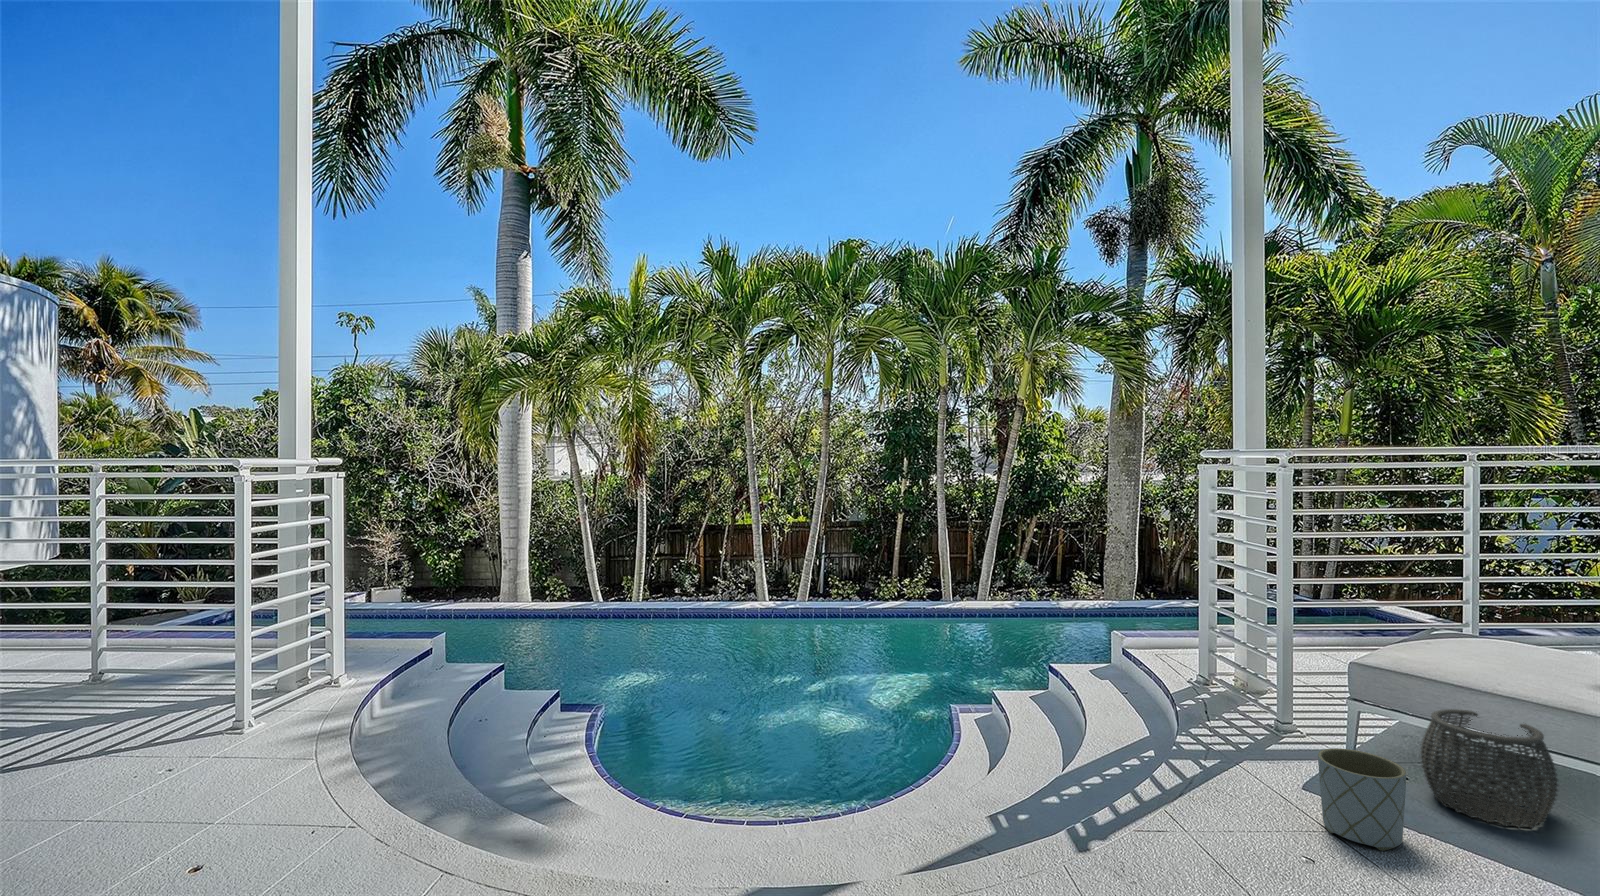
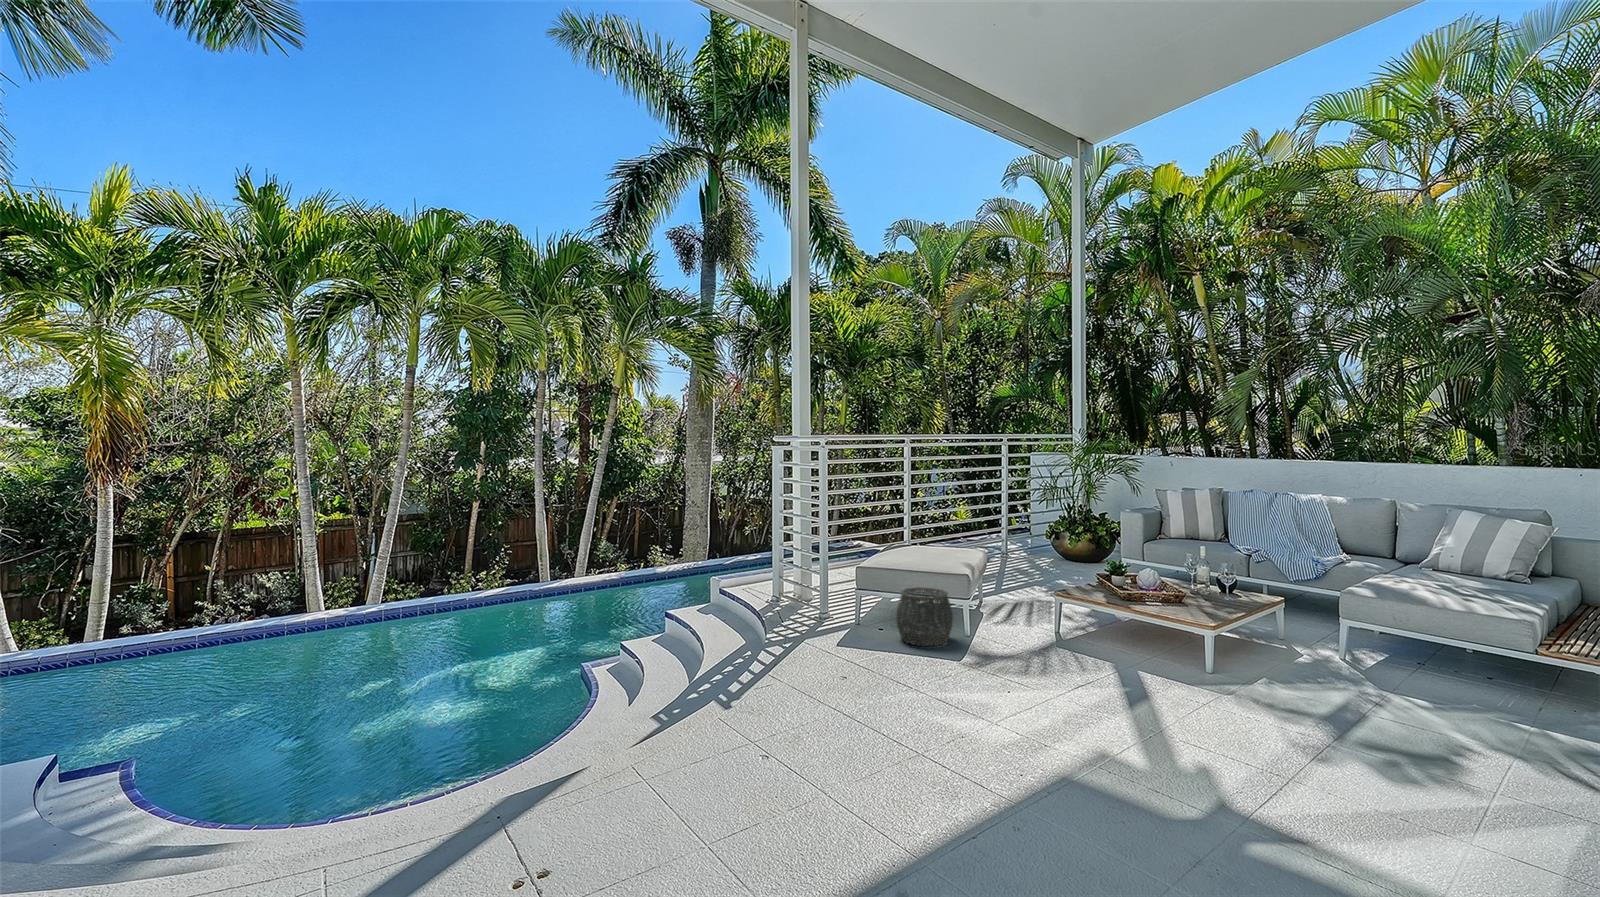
planter: present [1318,748,1406,851] -> none [852,617,893,669]

